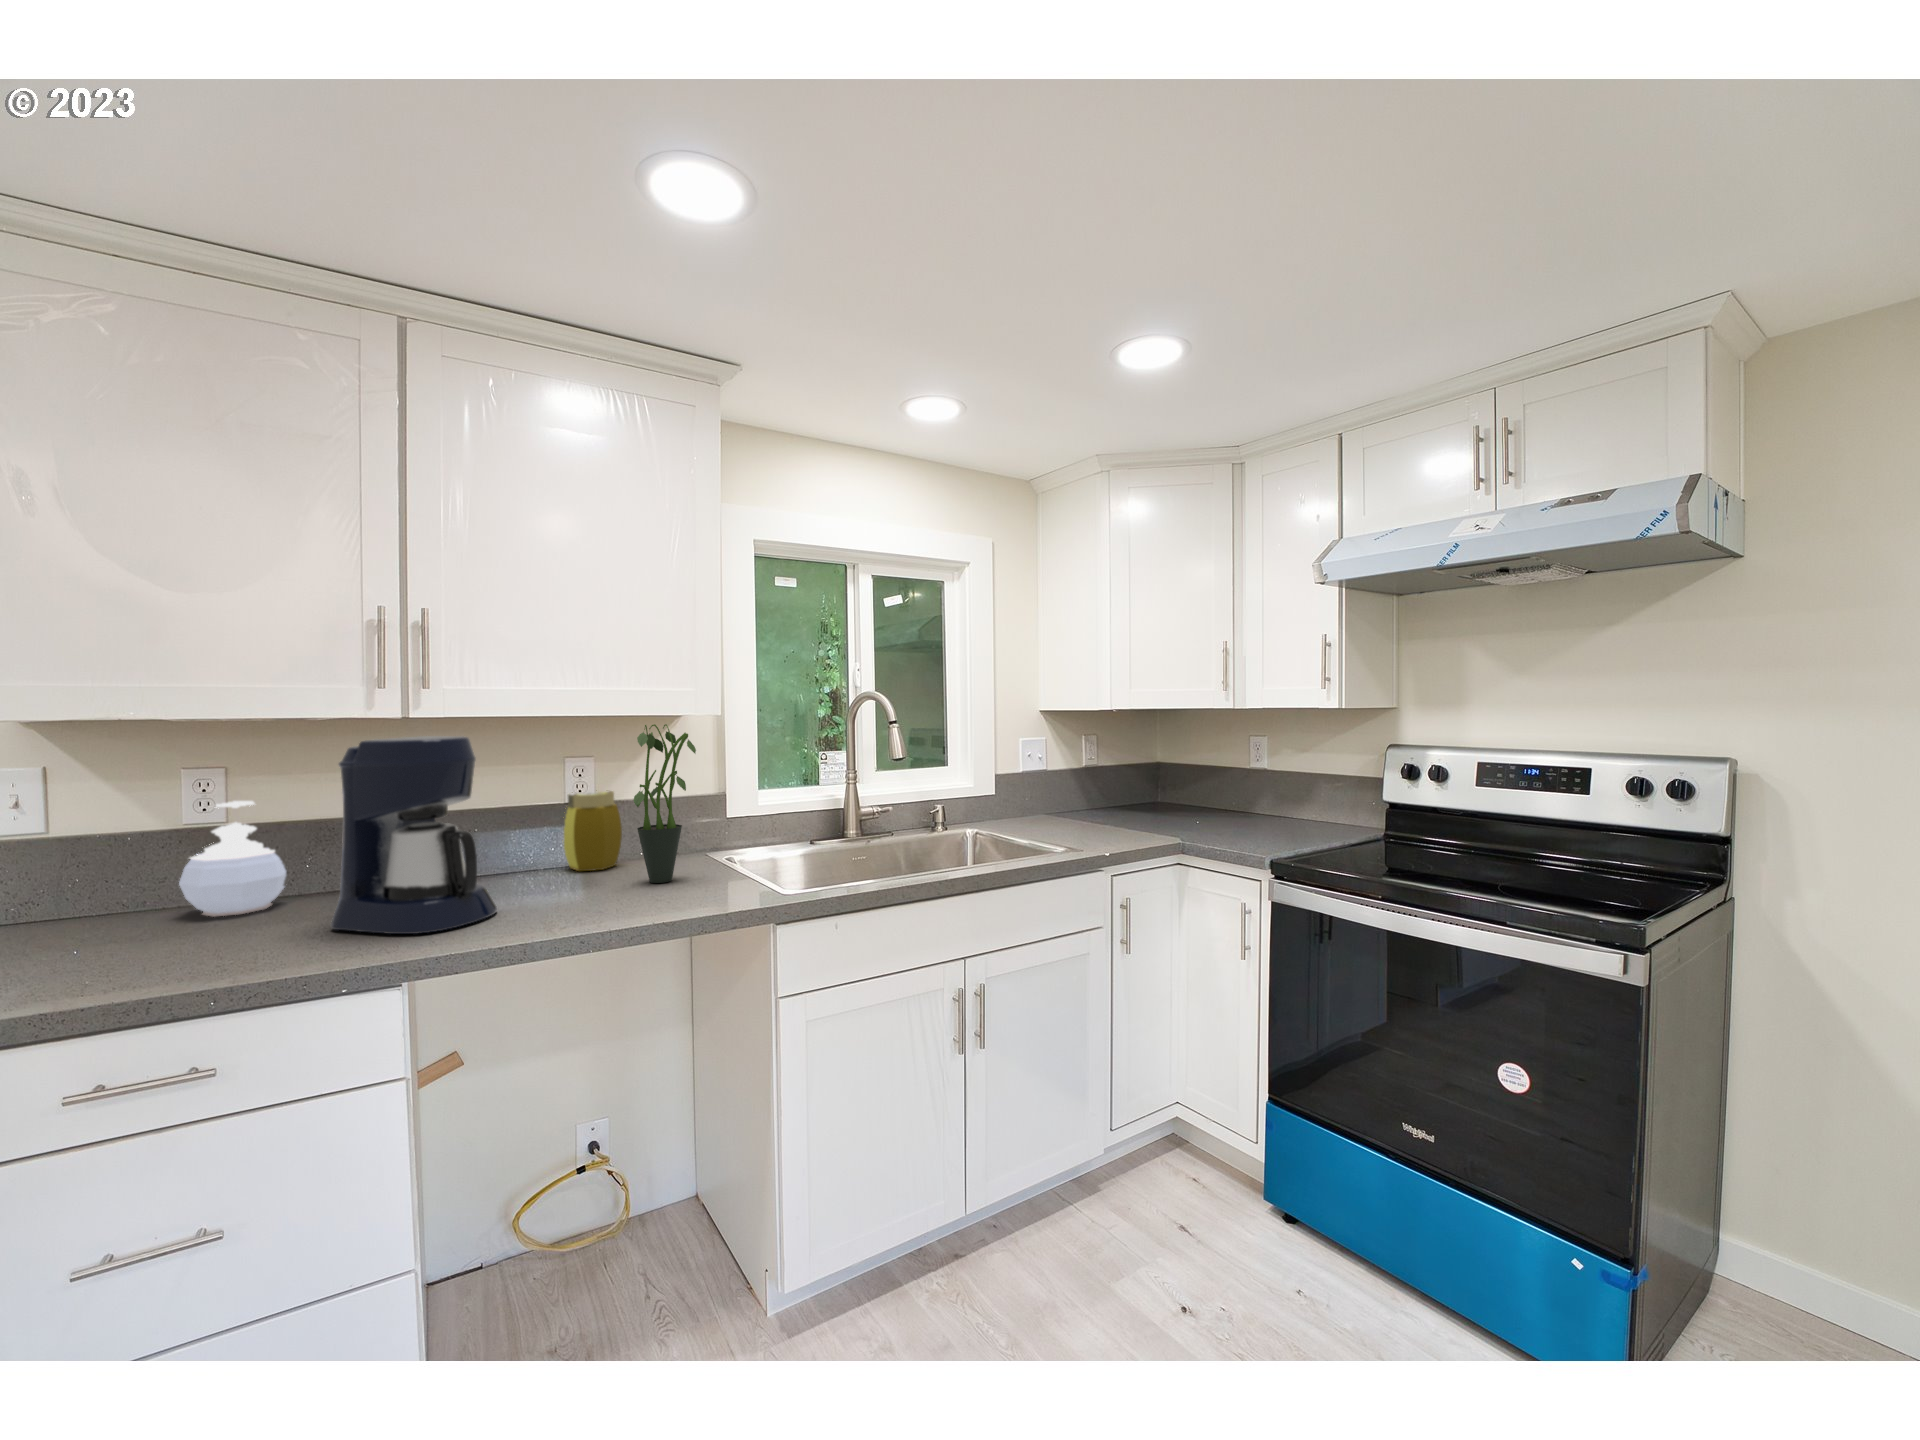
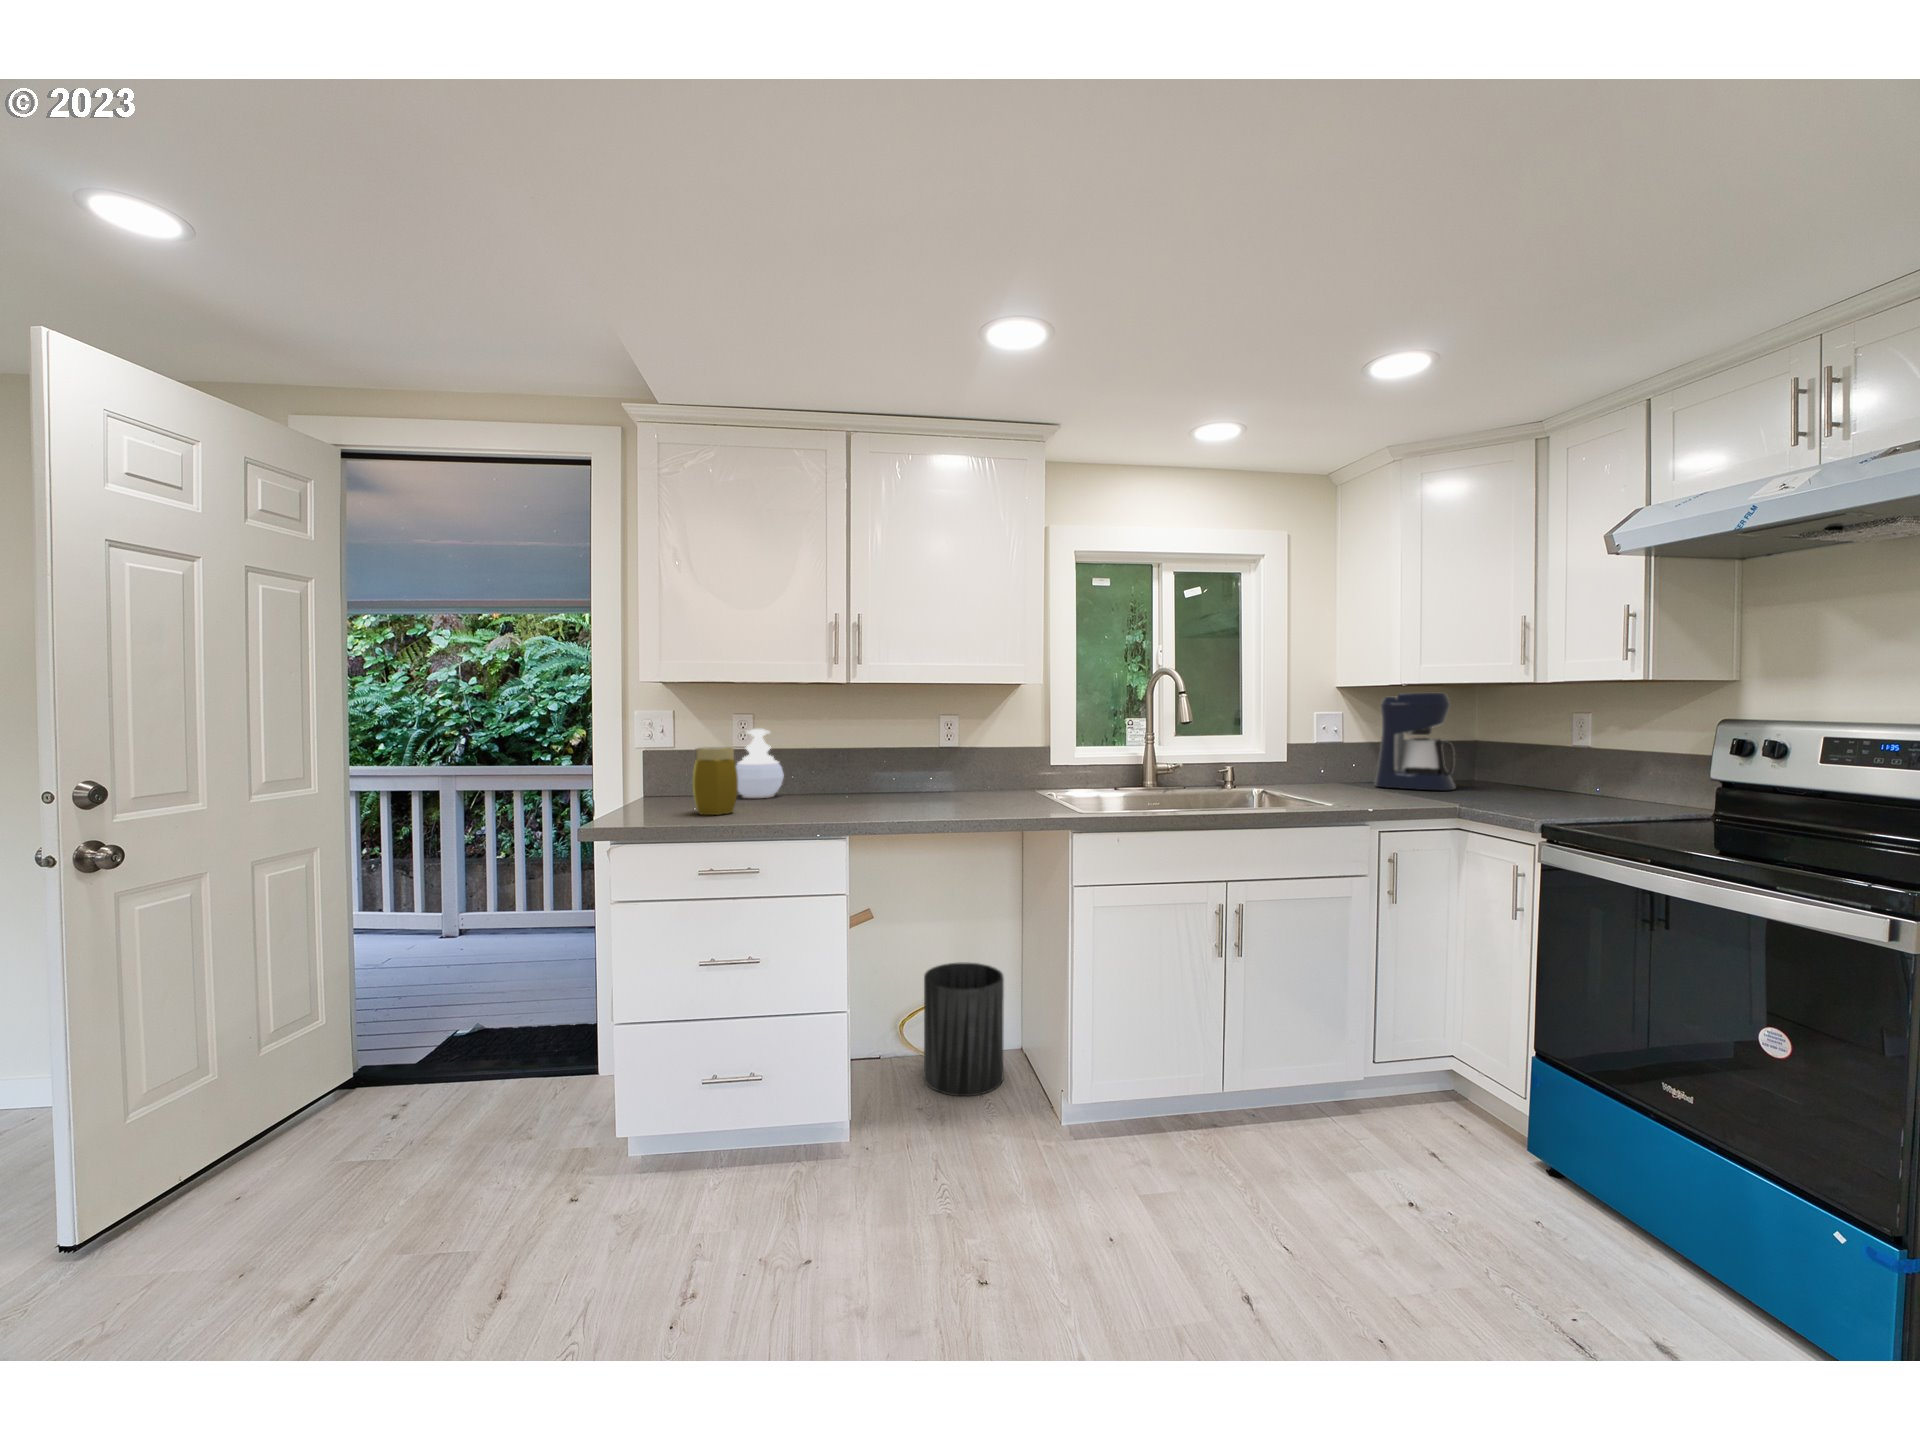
potted plant: present [634,724,696,883] -> none [980,688,1024,802]
coffee maker: present [331,736,497,934] -> present [1375,693,1455,790]
jar: present [564,791,622,871] -> present [693,747,738,815]
trash can: none [552,1103,677,1315] -> present [924,963,1004,1096]

